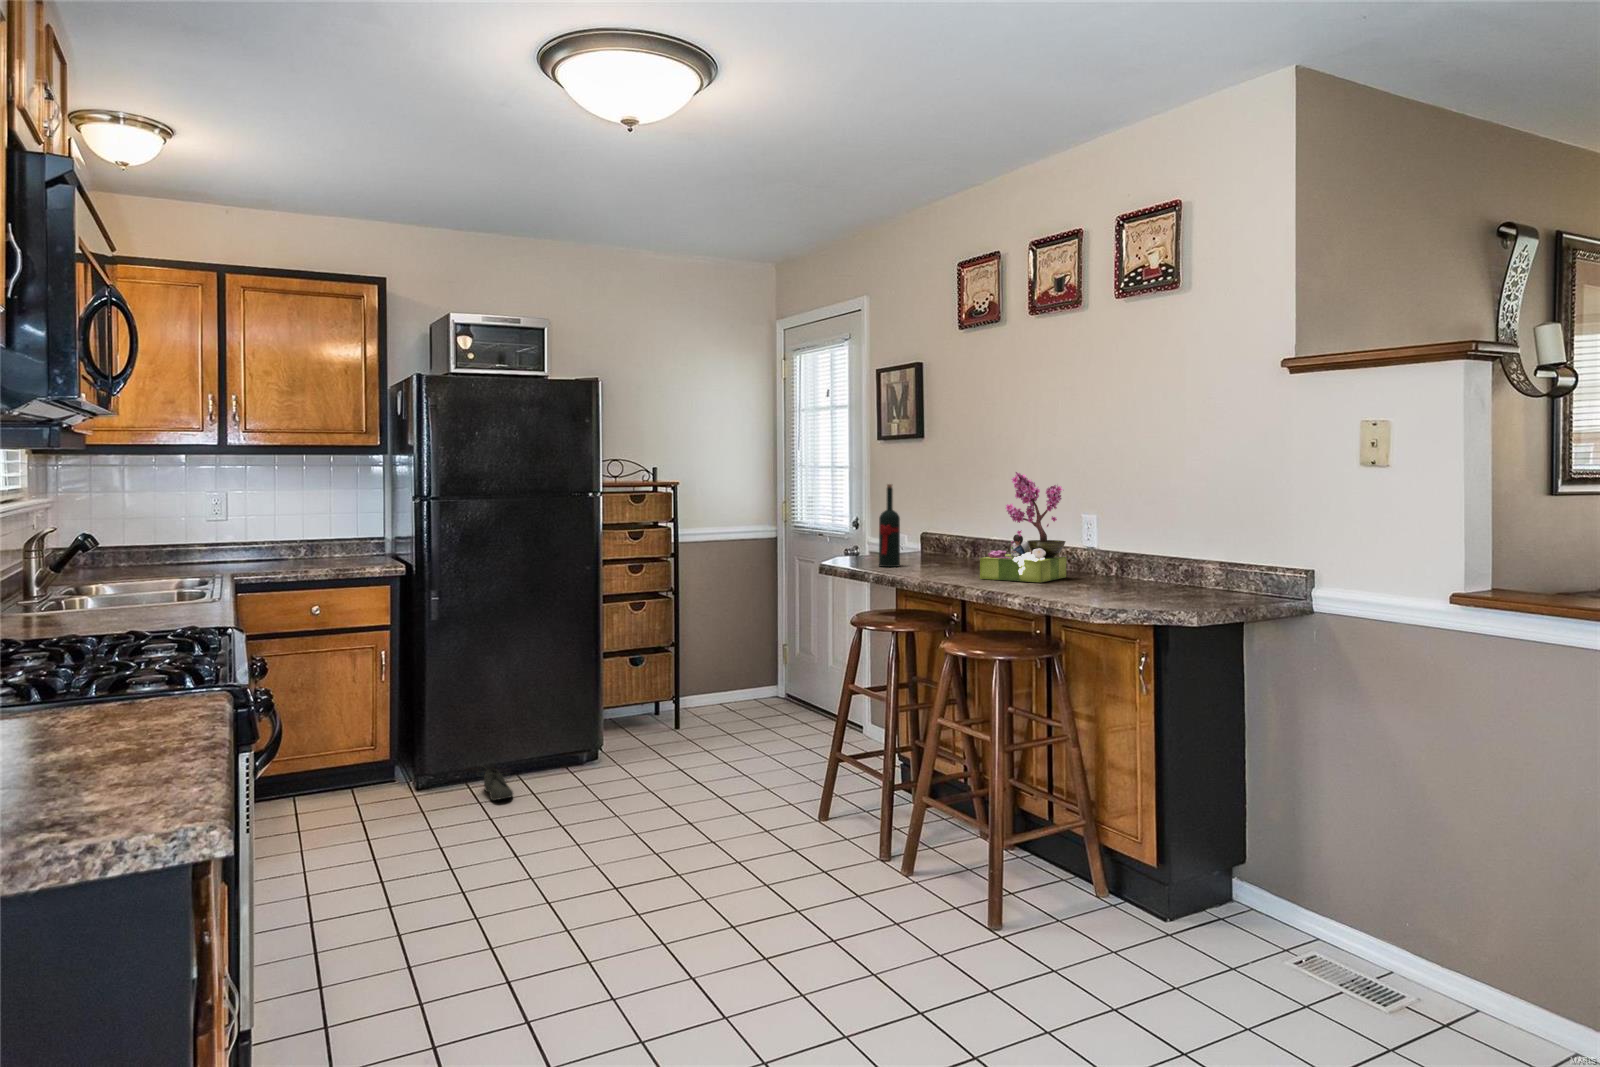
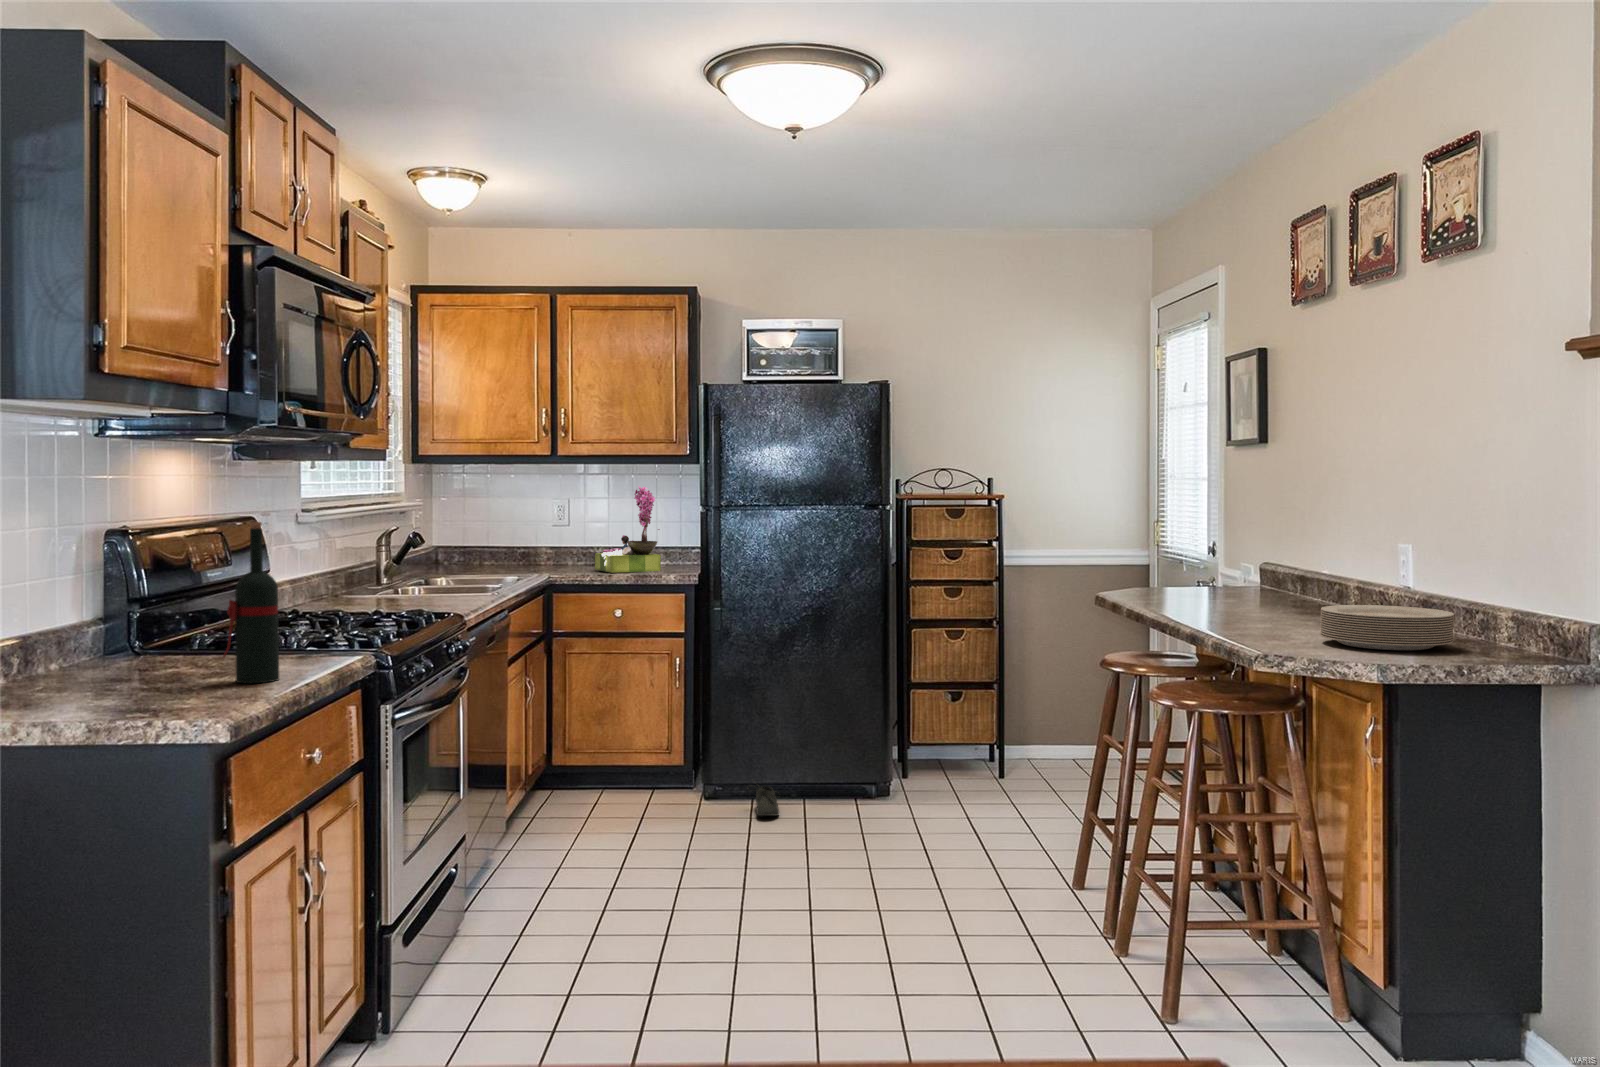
flower arrangement: present [980,472,1067,582] -> present [595,486,661,573]
wine bottle: present [879,484,900,567] -> present [223,522,279,683]
plate: none [1100,565,1204,601] -> present [1320,605,1454,650]

